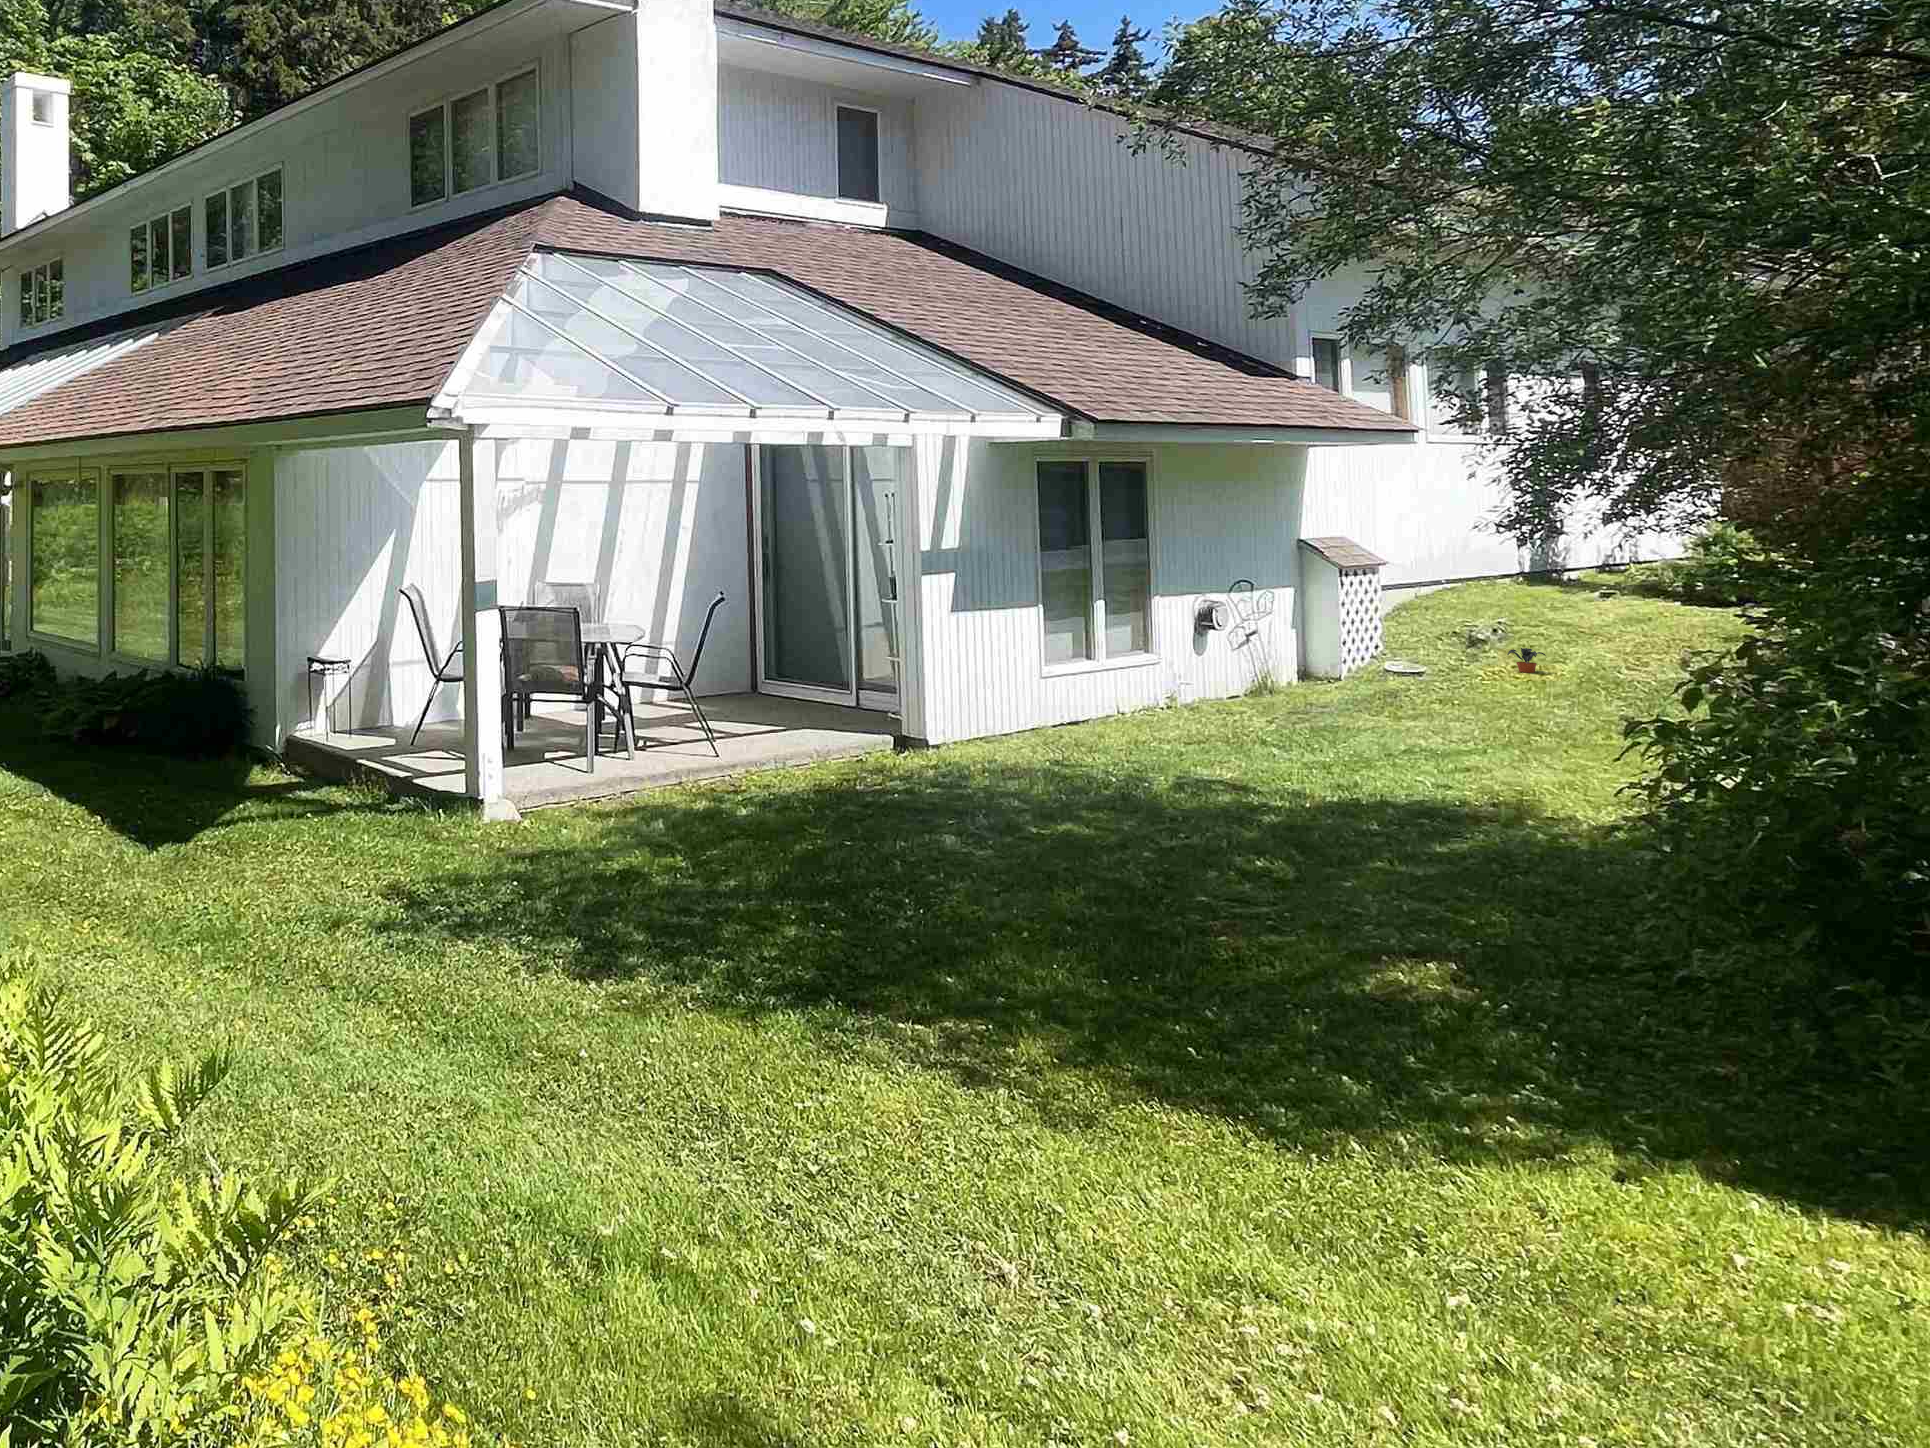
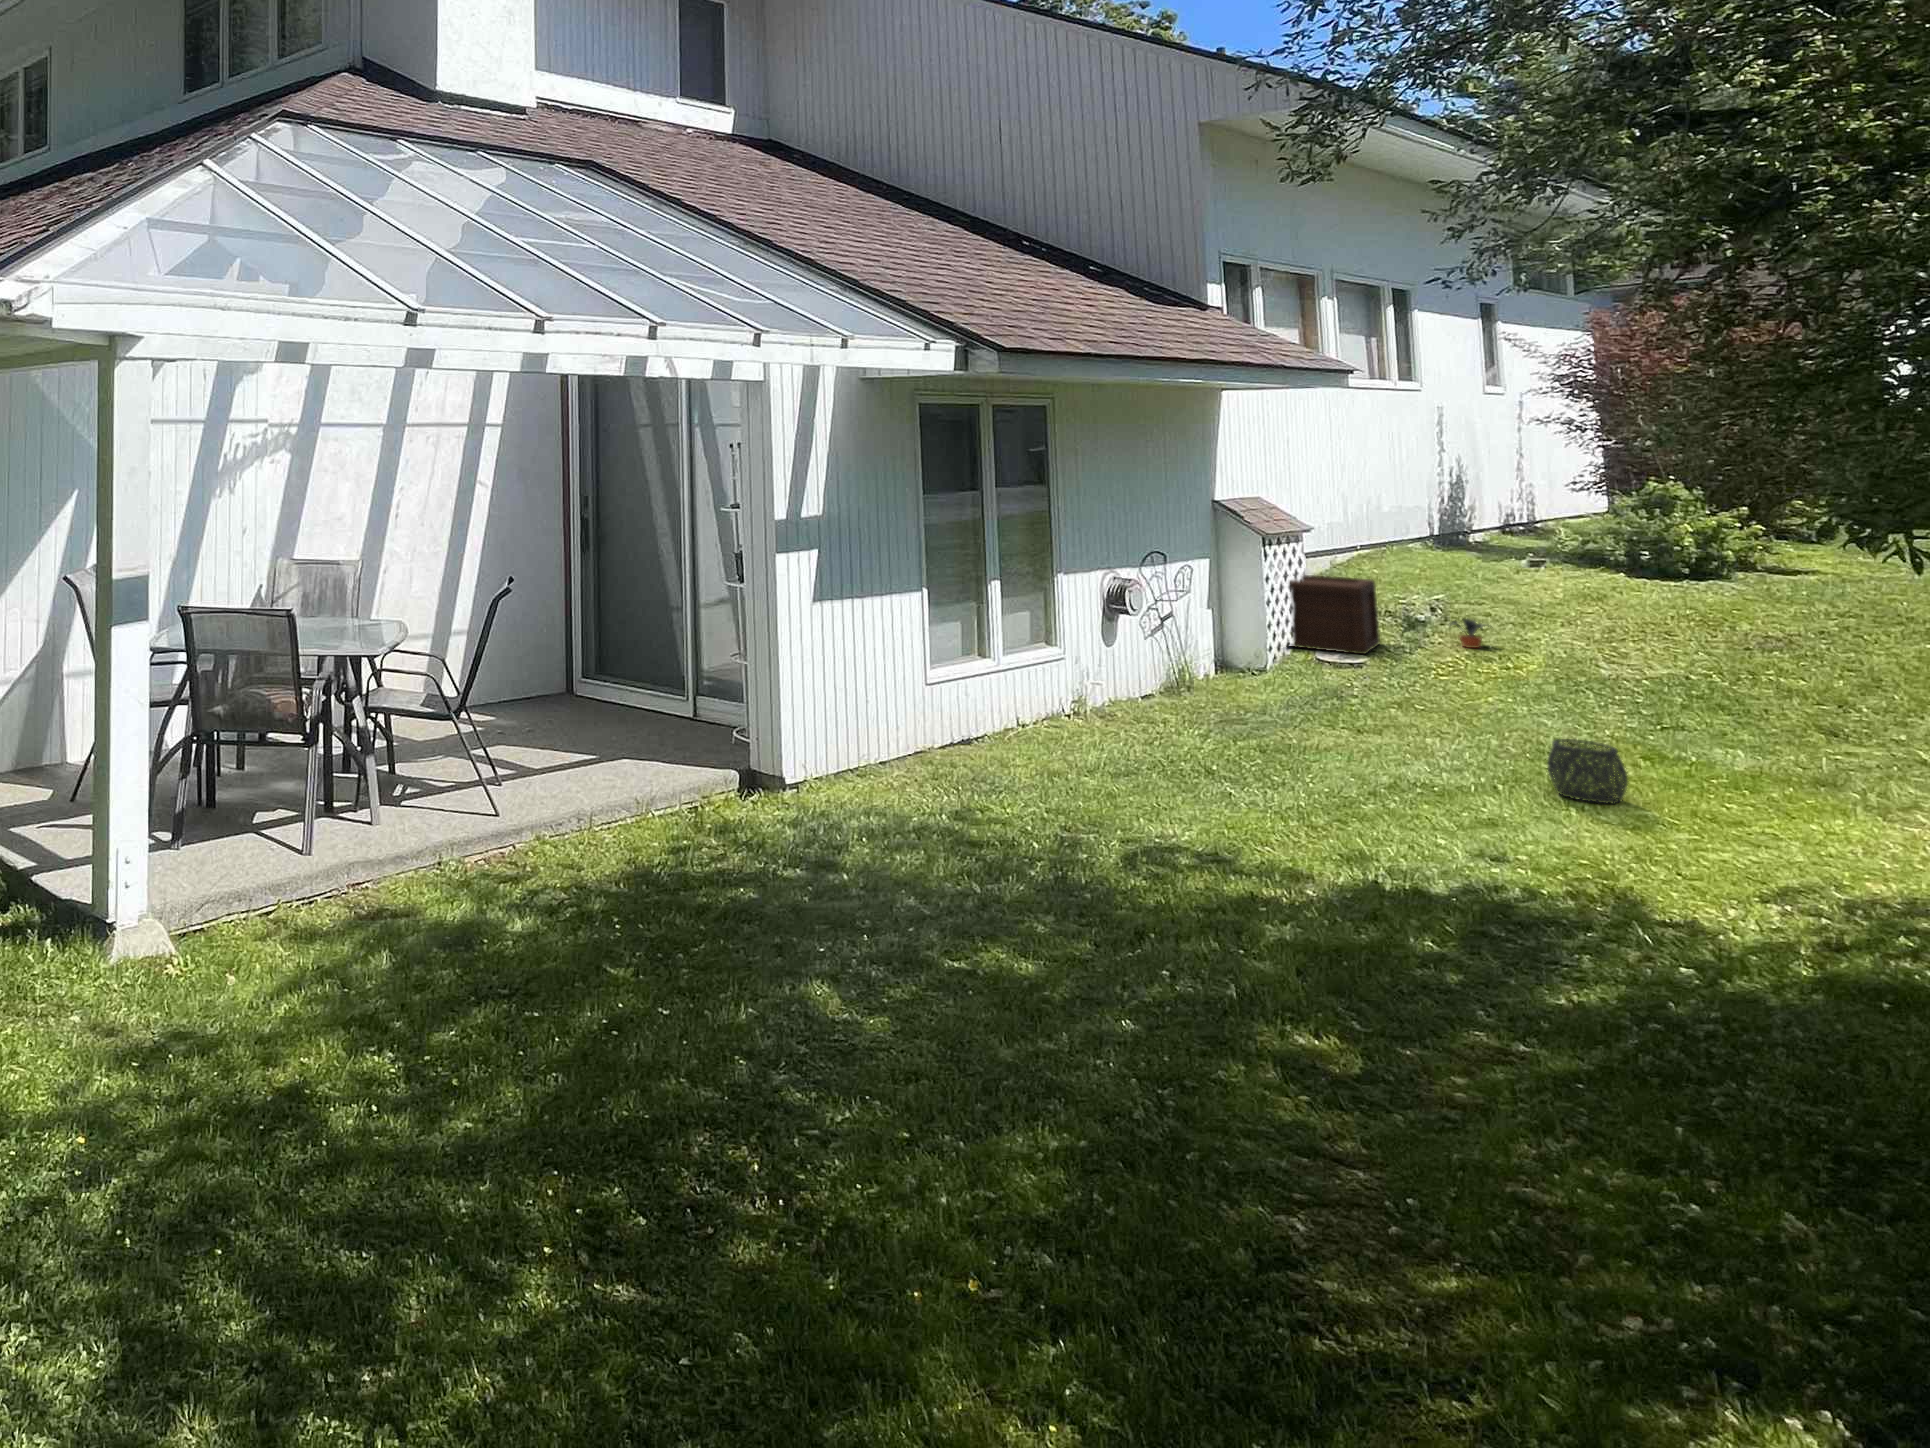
wooden crate: none [1360,612,1447,676] -> present [1289,575,1380,654]
woven basket: none [1528,717,1589,762] -> present [1547,739,1628,804]

